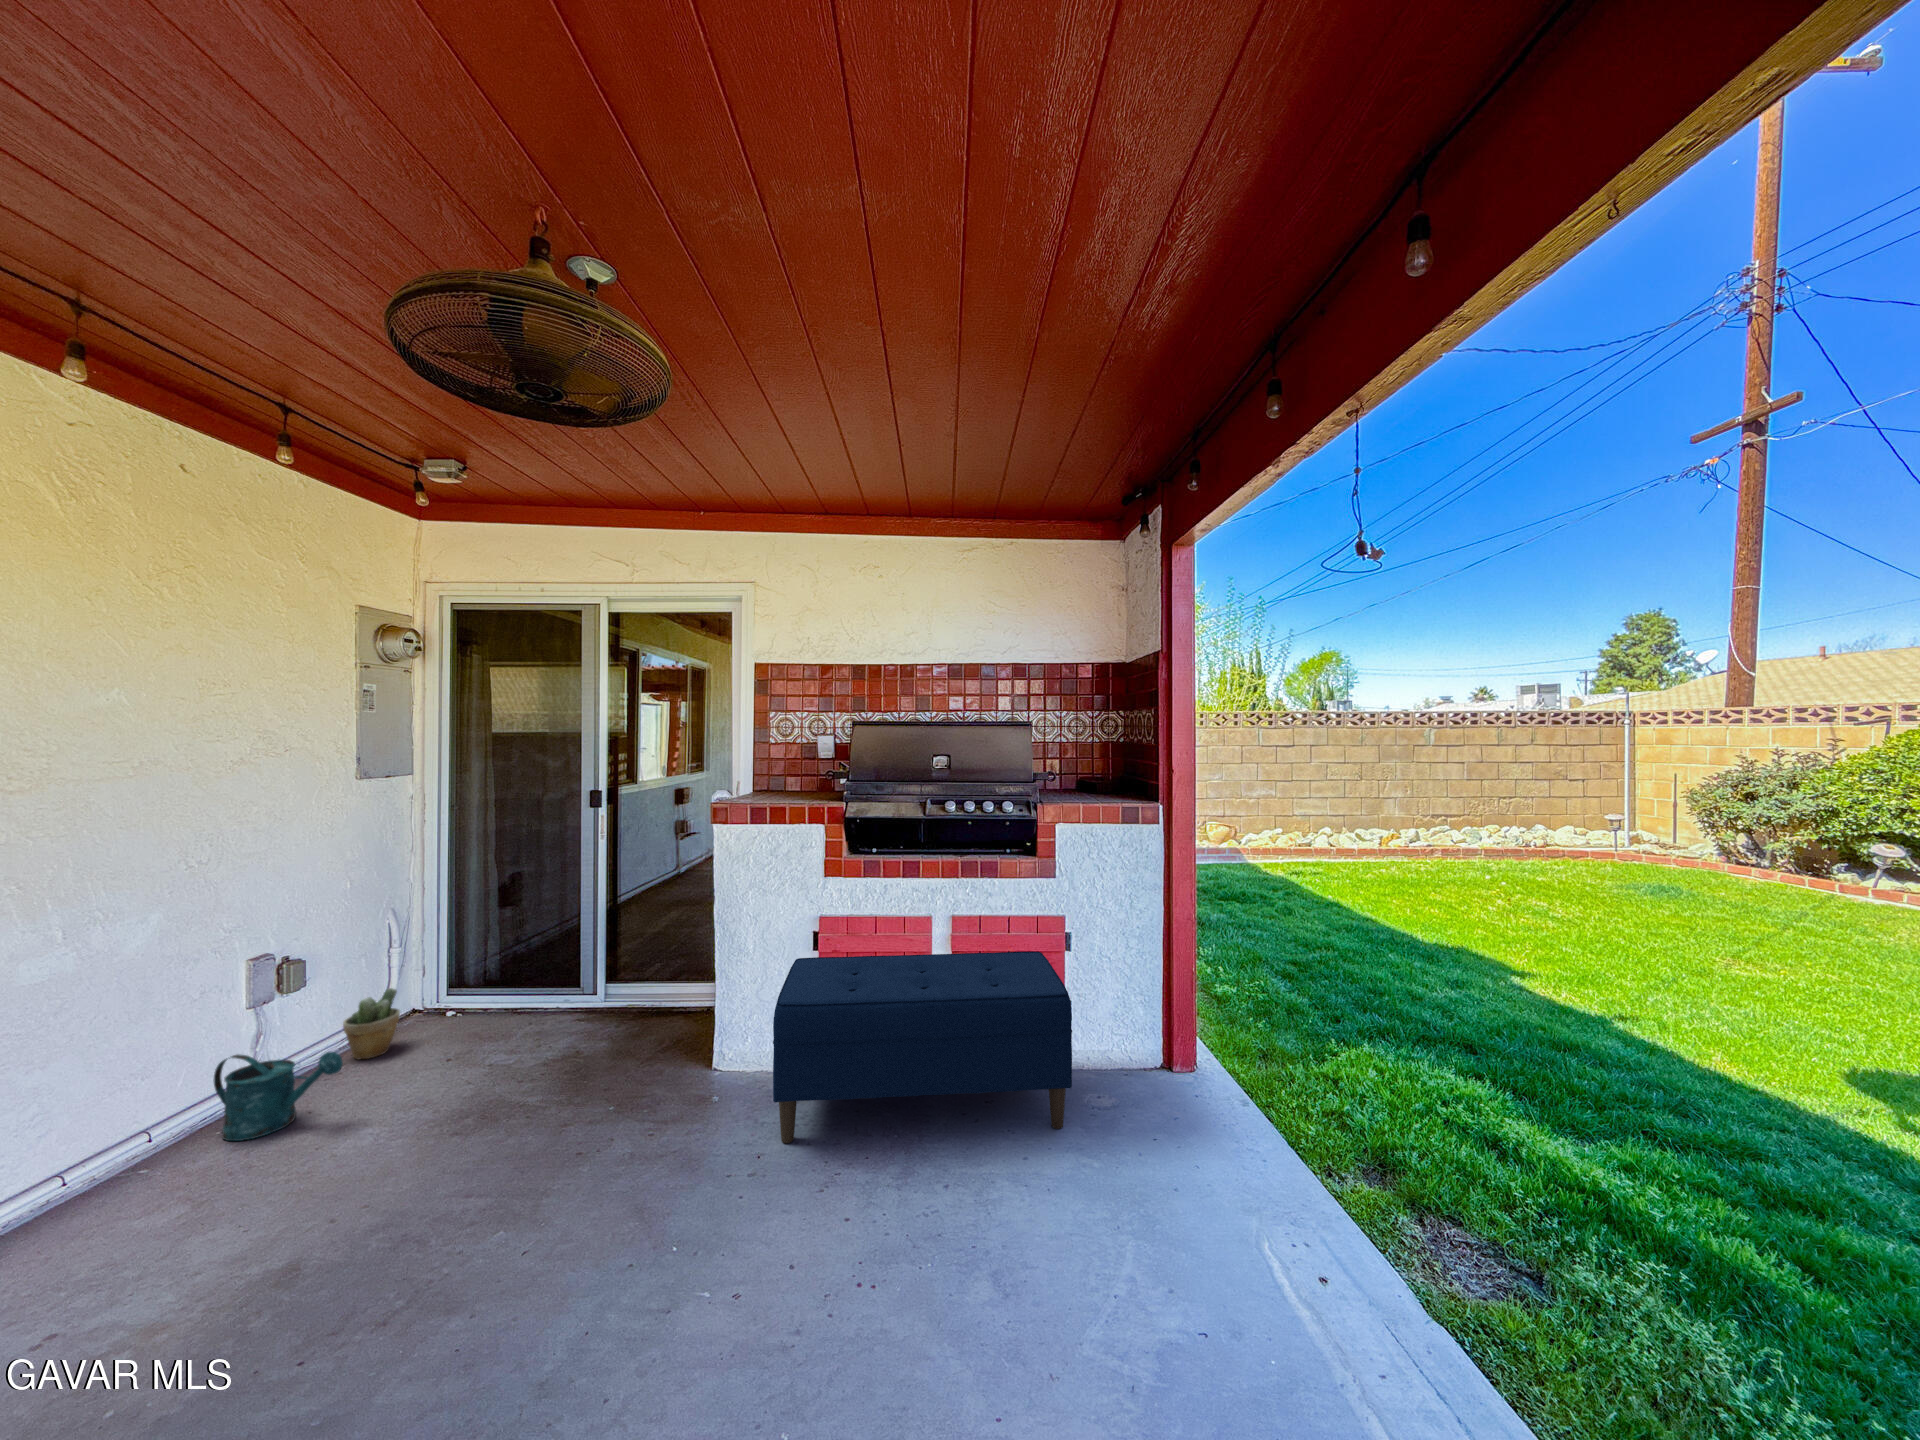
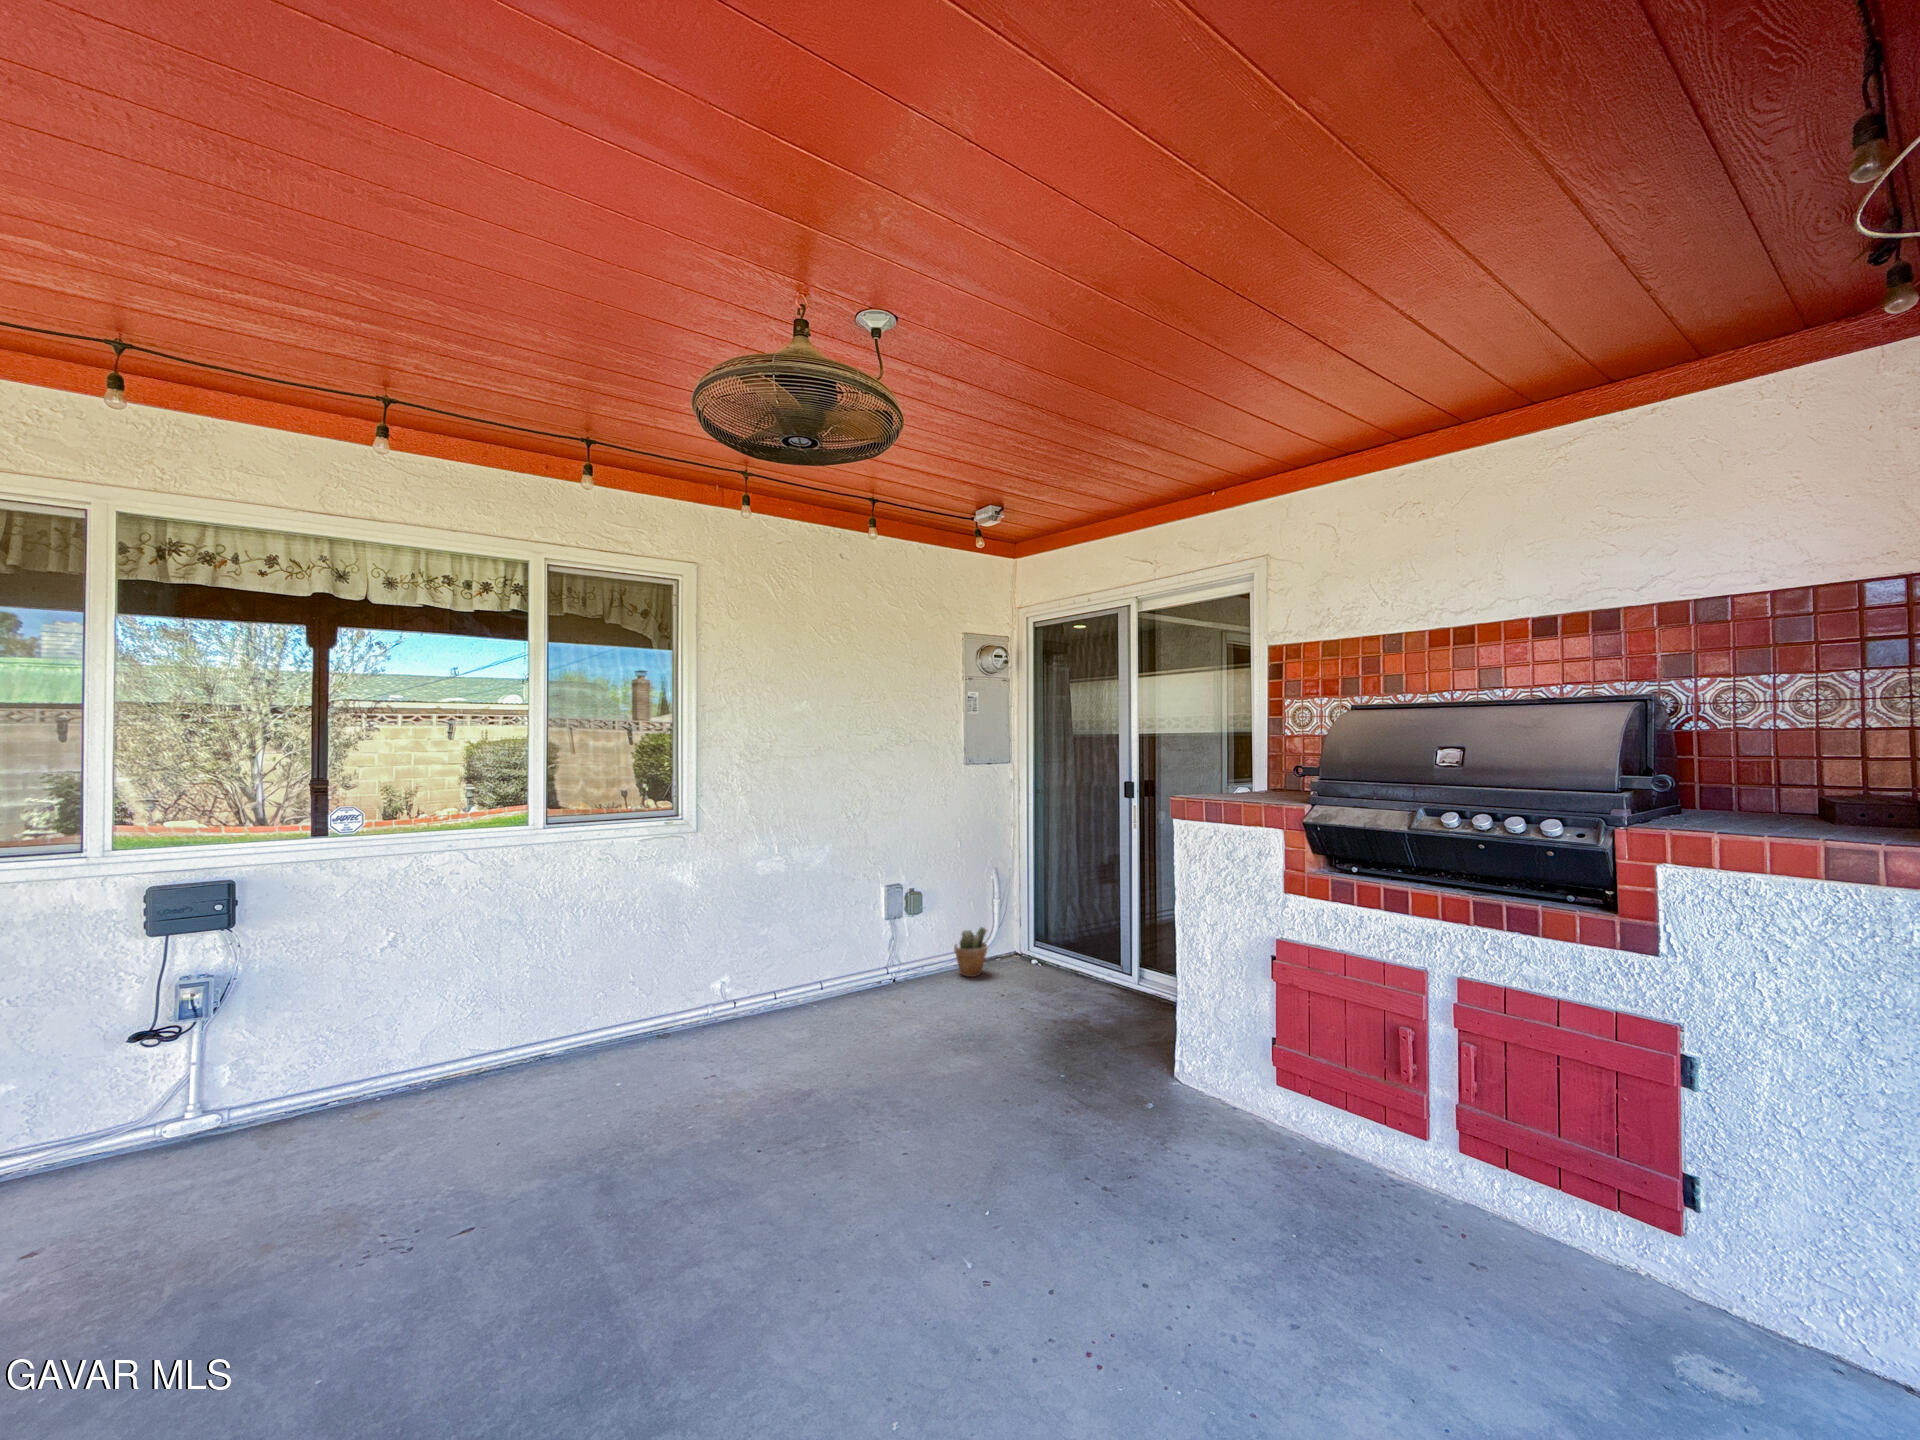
bench: present [773,951,1072,1143] -> none [1165,980,1633,1363]
watering can: present [213,1052,343,1141] -> none [875,944,927,1003]

